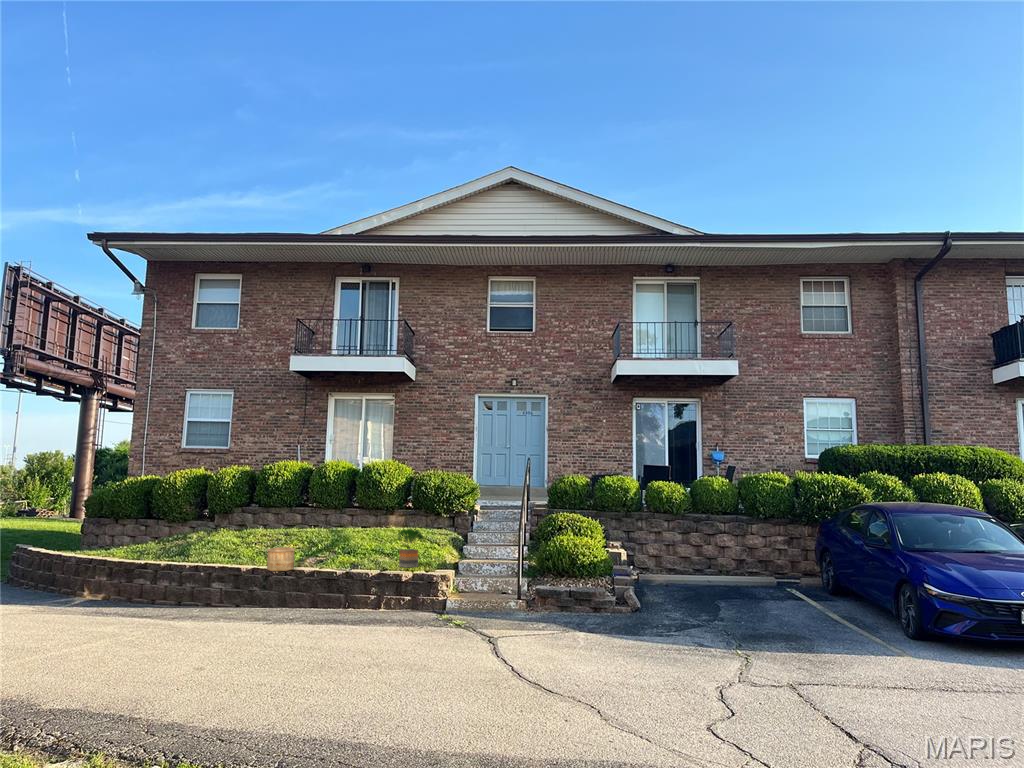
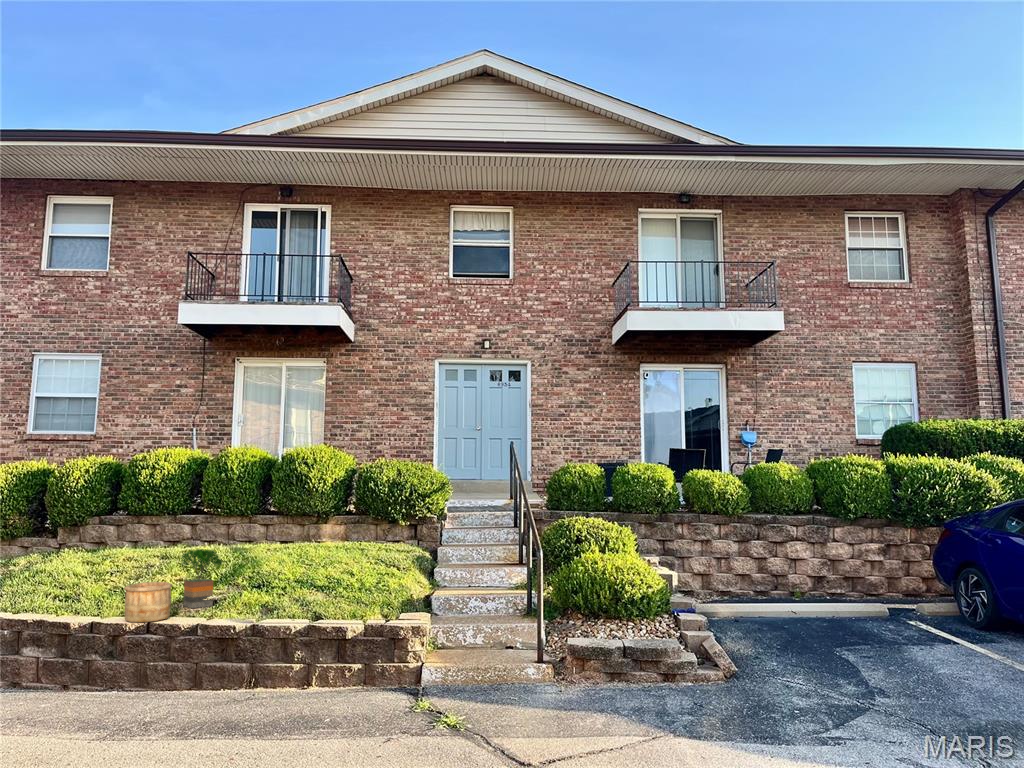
potted tree: present [398,529,424,568] -> present [181,549,223,608]

